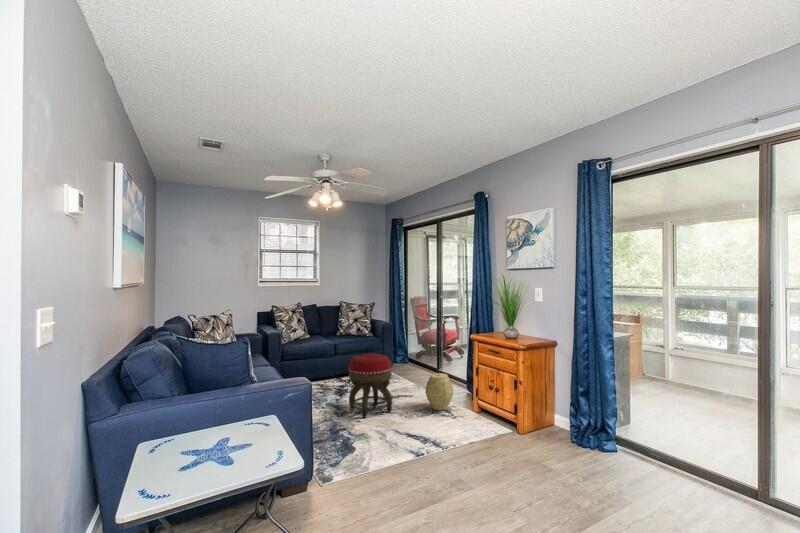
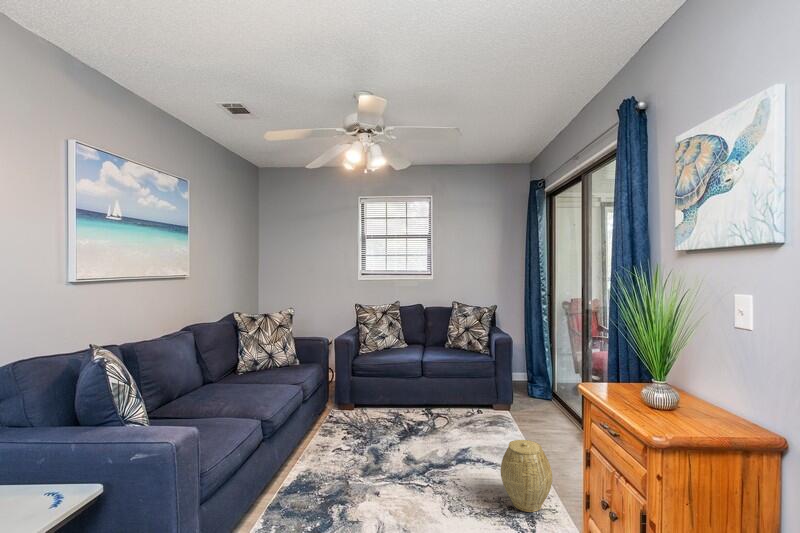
footstool: present [349,354,392,418] -> none [379,388,447,491]

